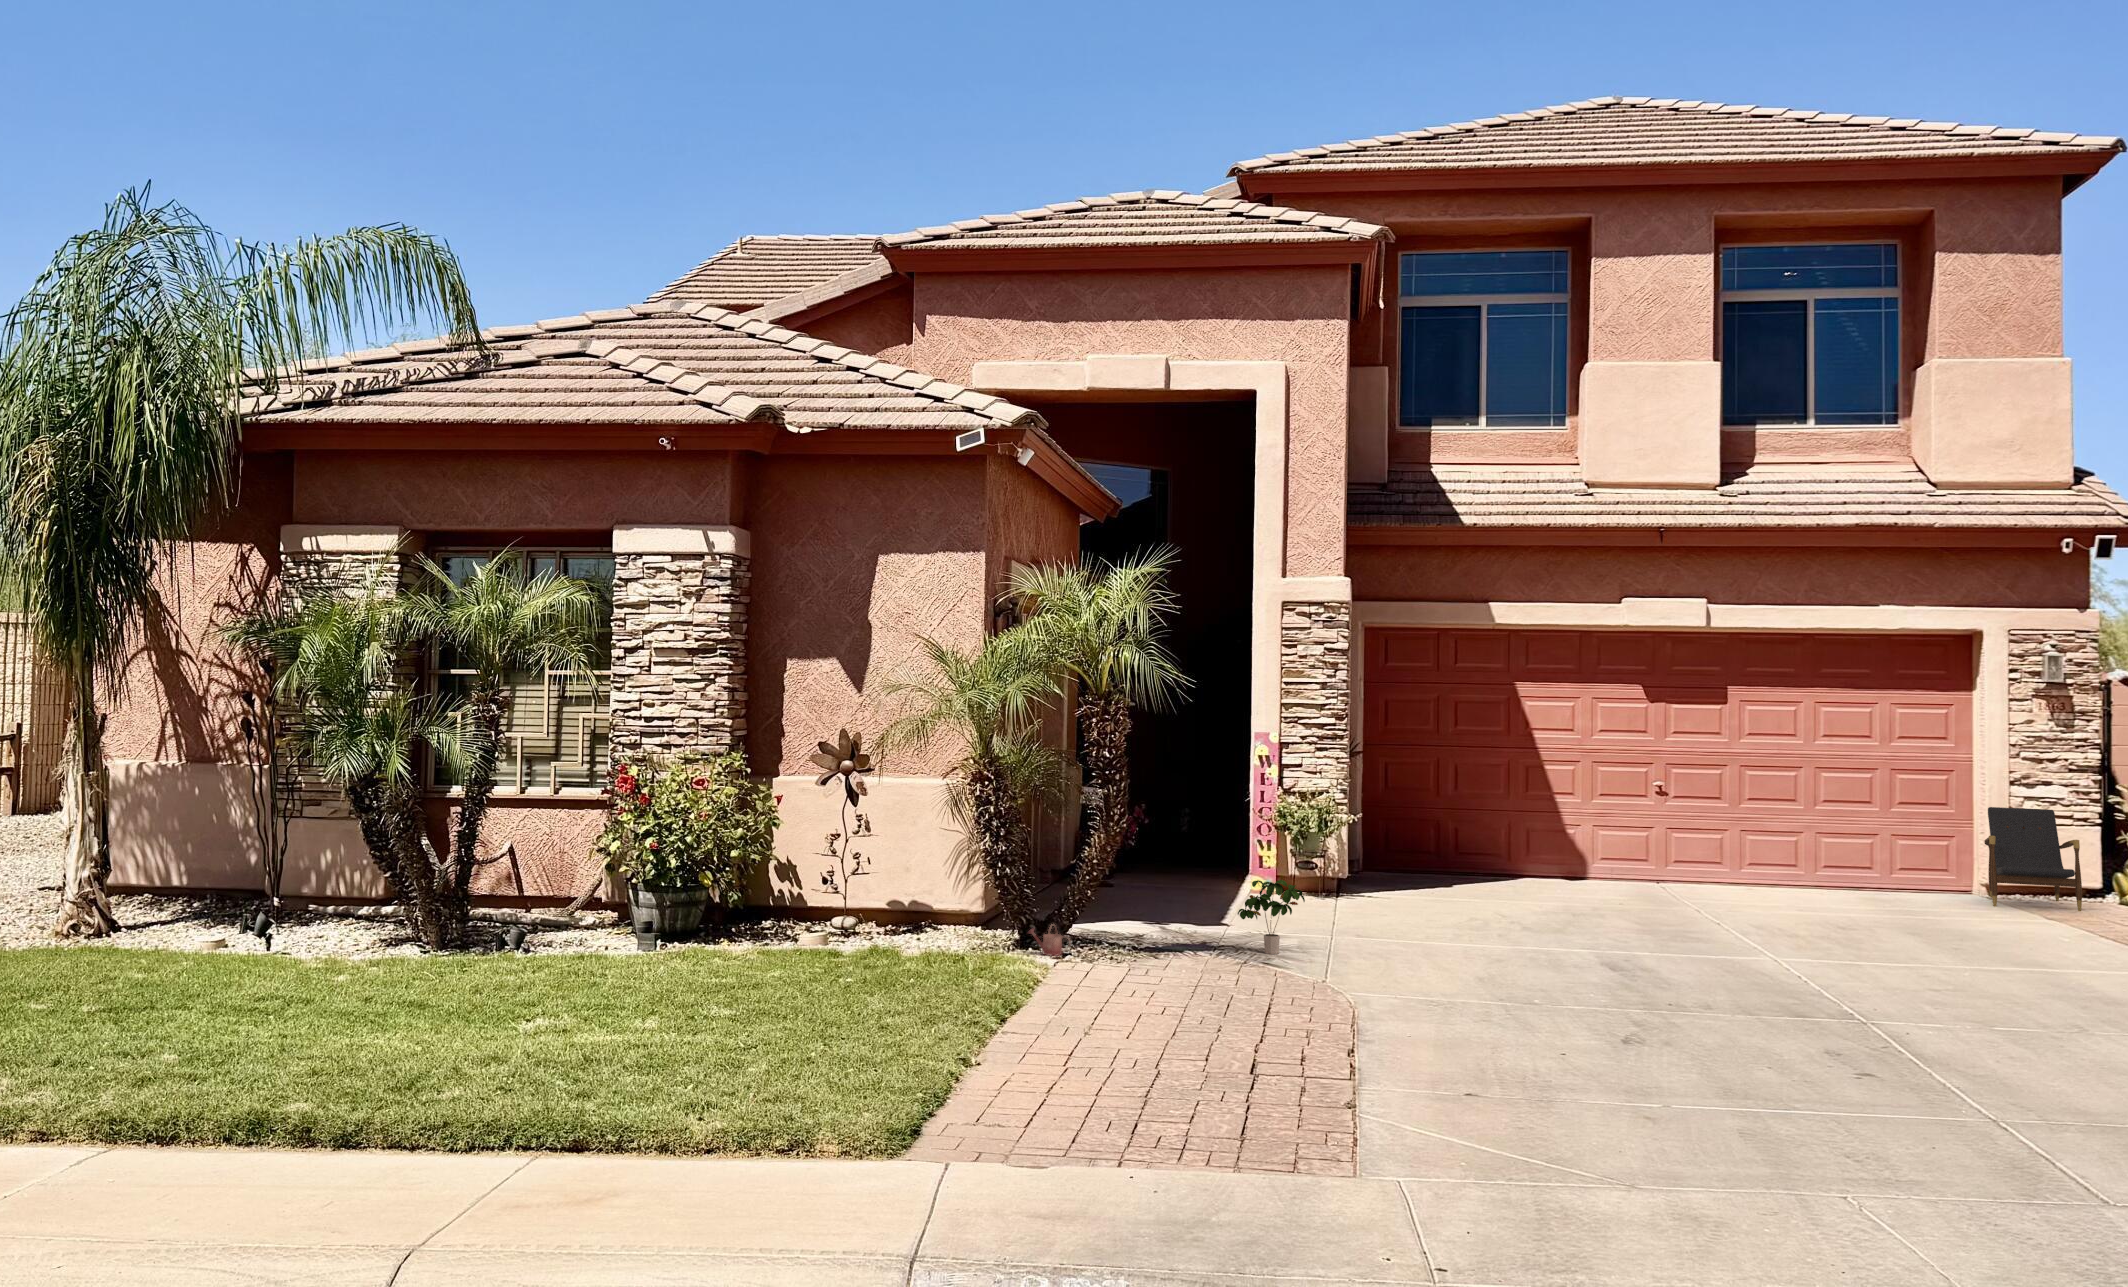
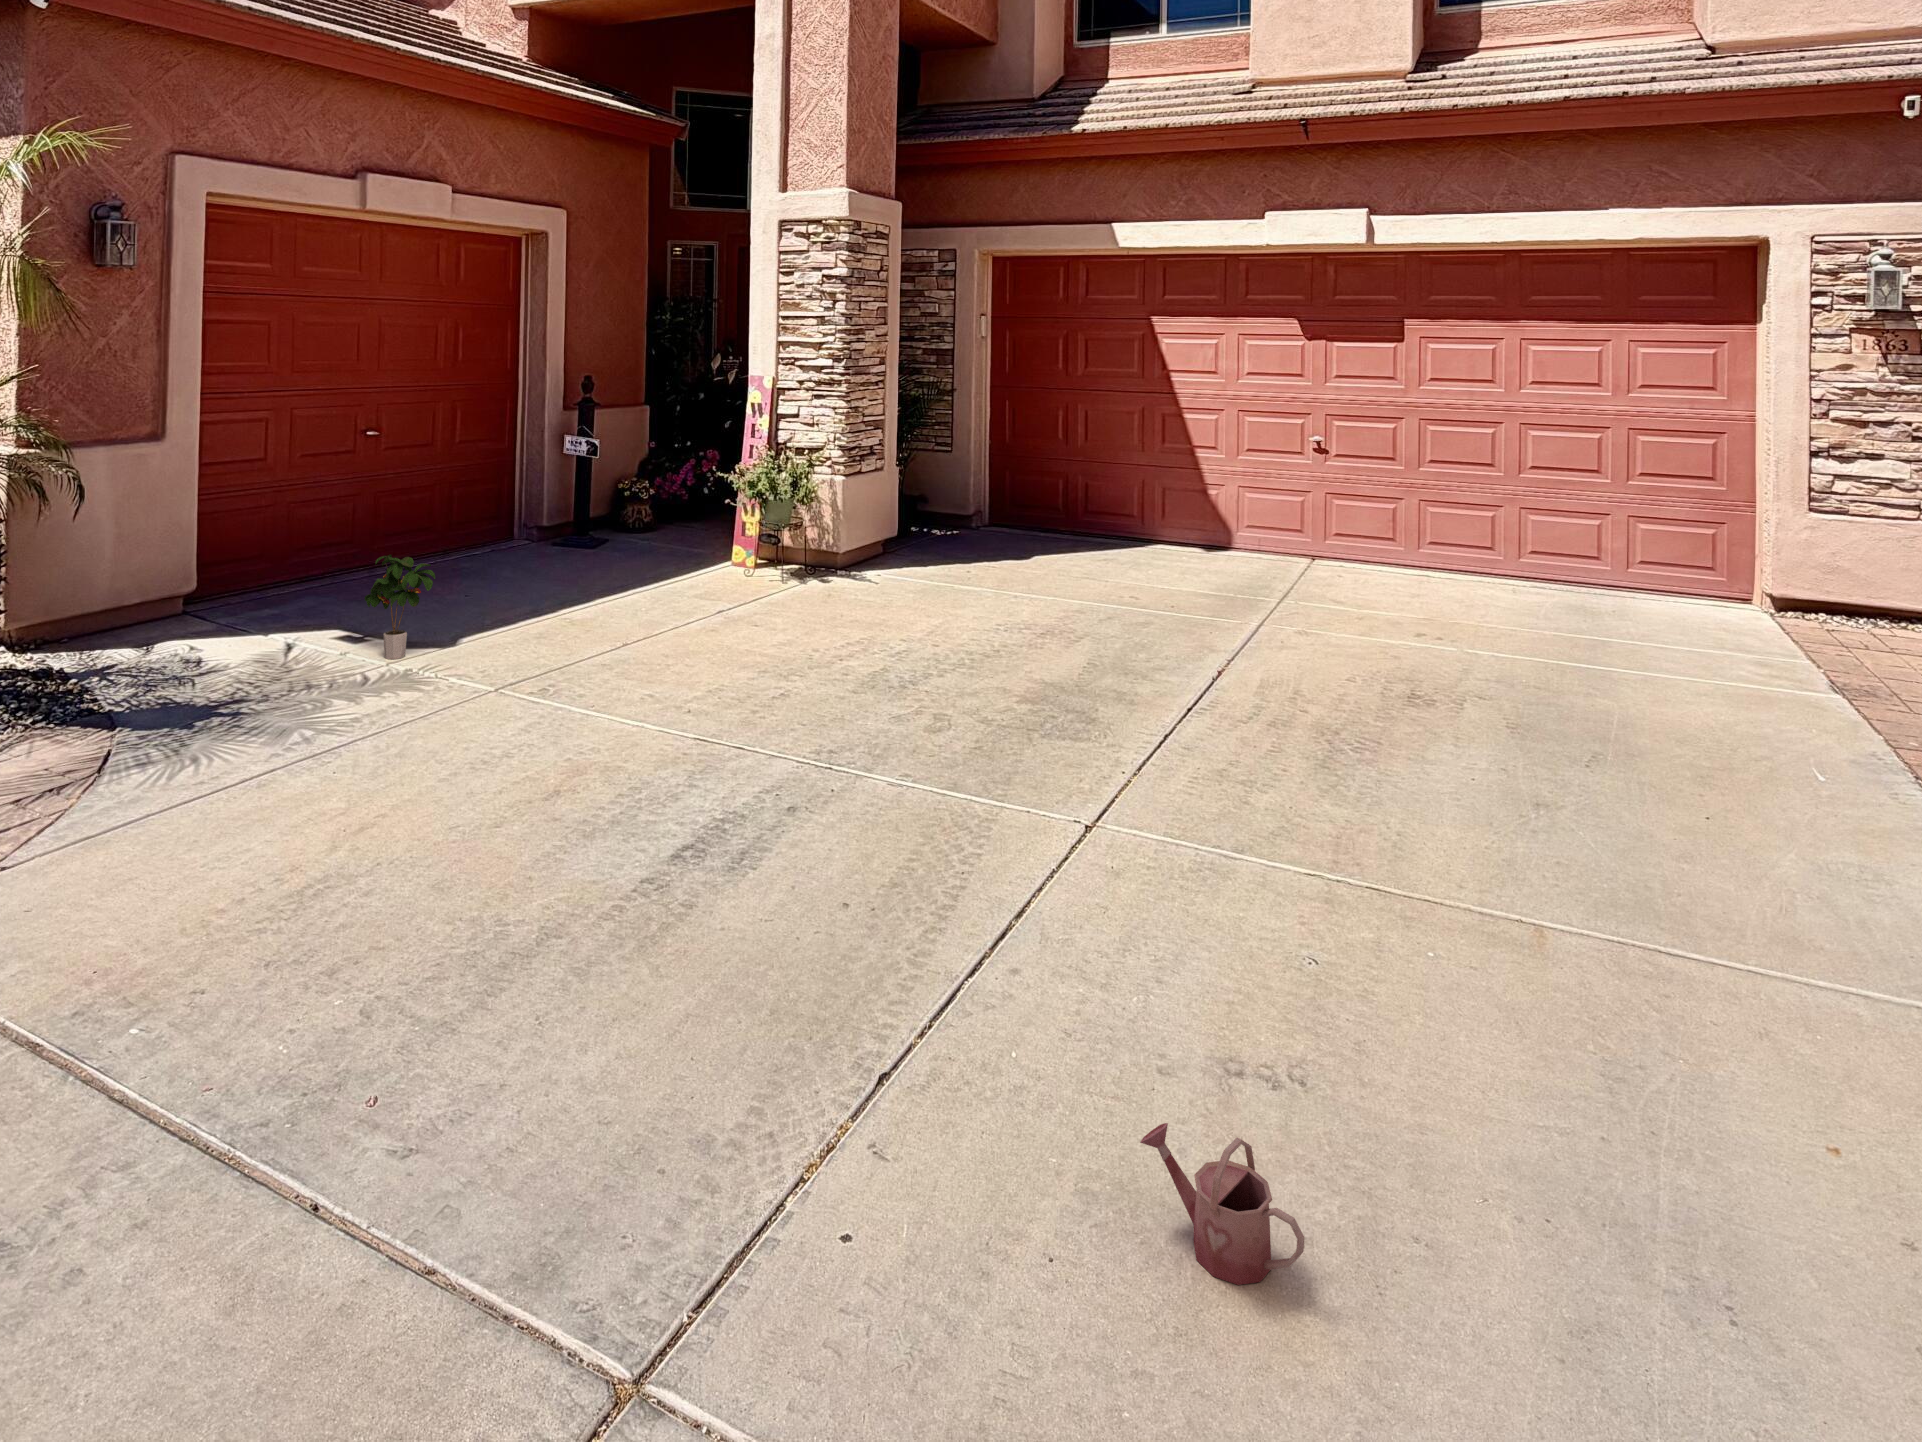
lounge chair: present [1985,807,2082,911] -> none [1750,489,1906,653]
watering can: present [1028,924,1063,956] -> present [1140,1123,1305,1285]

